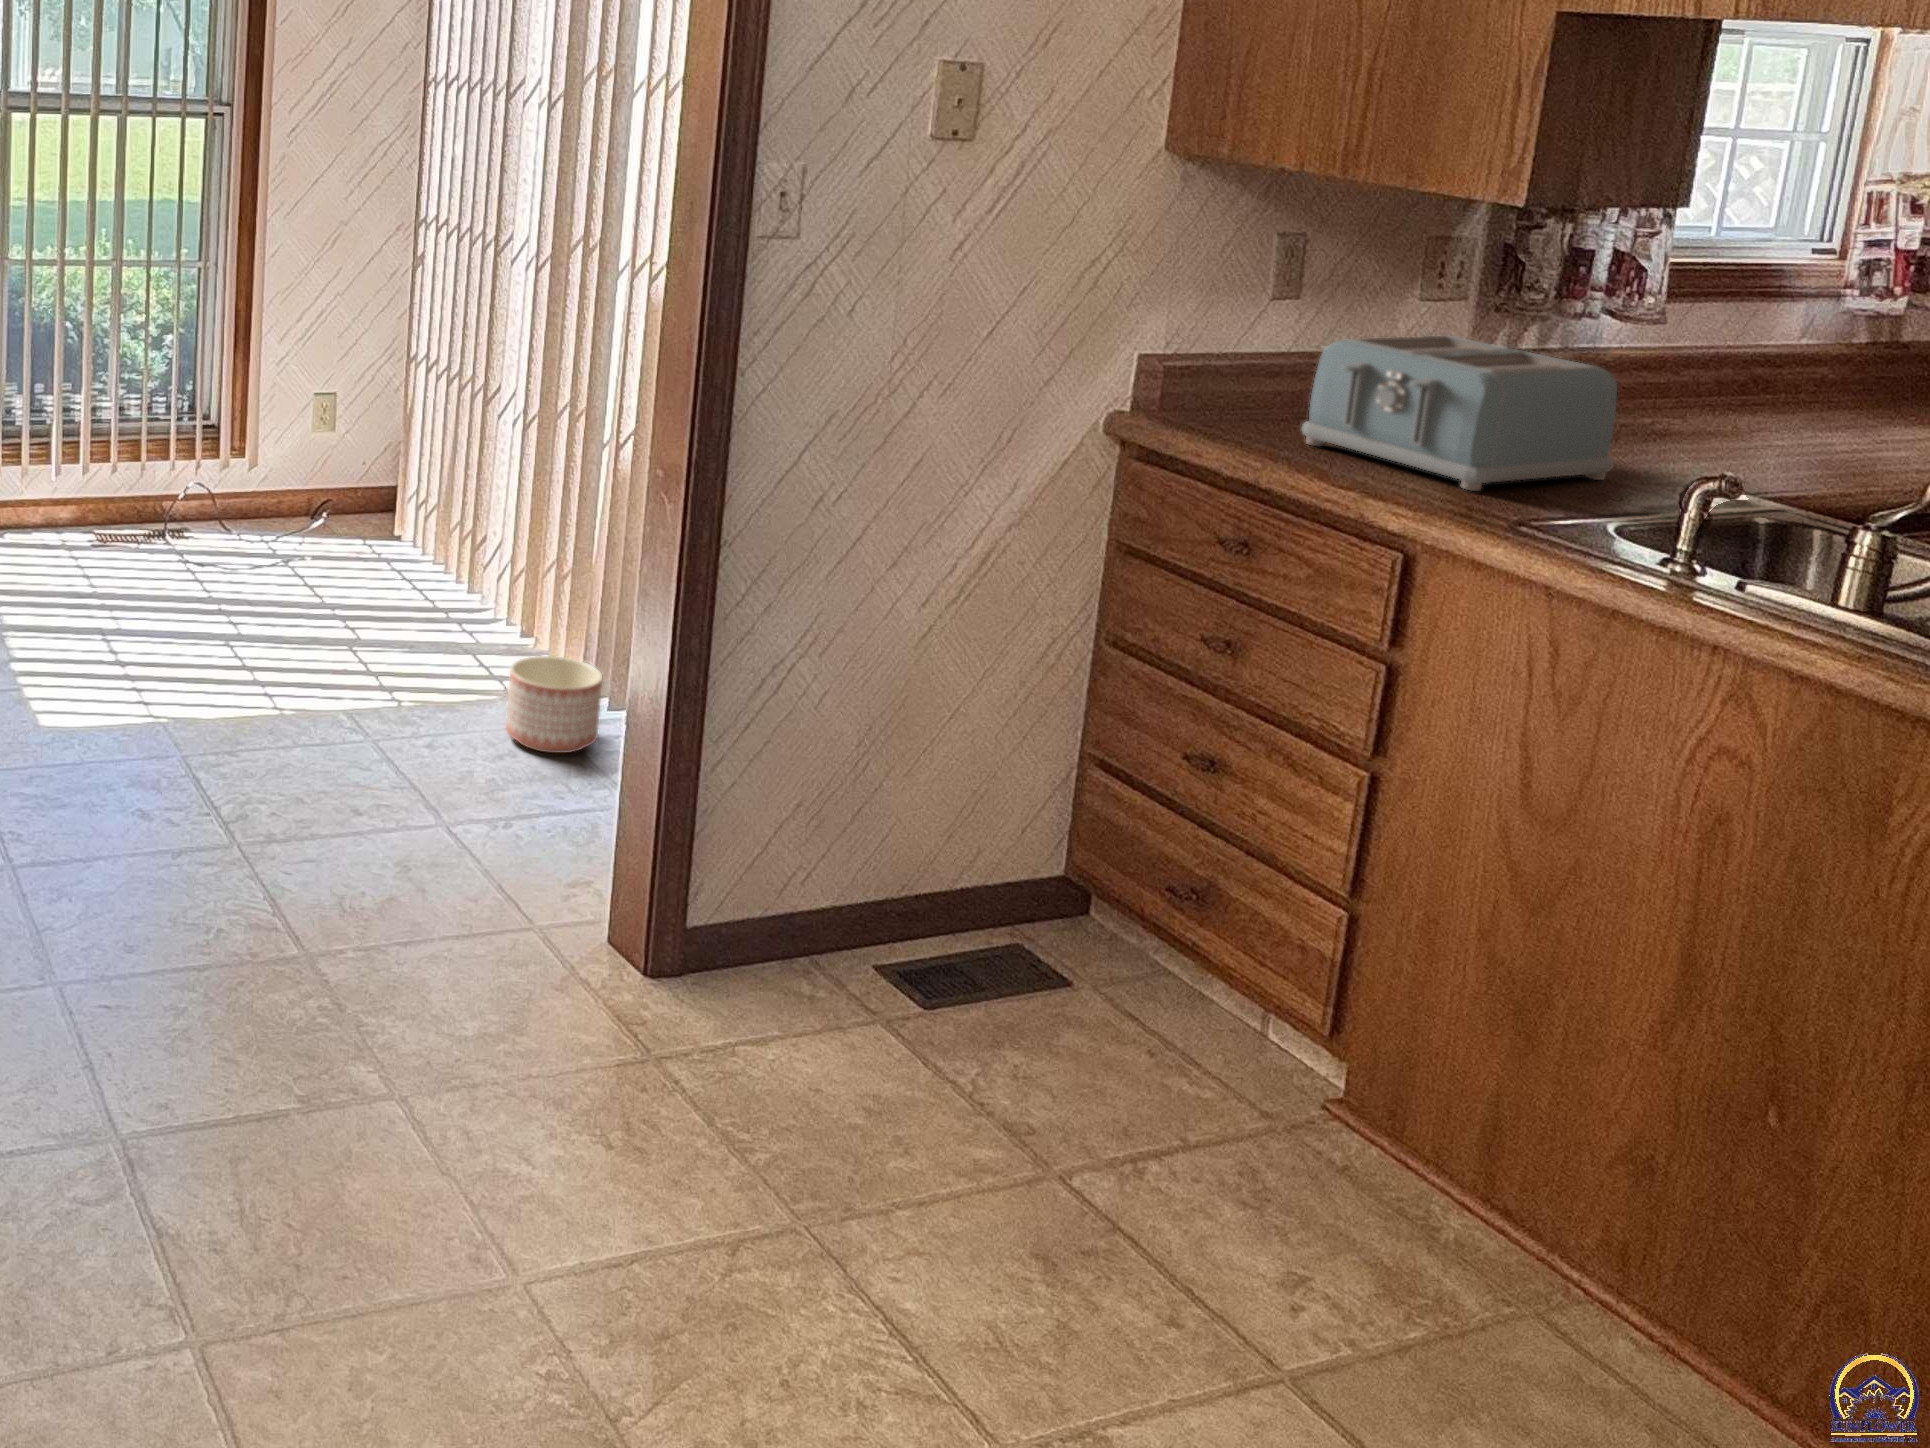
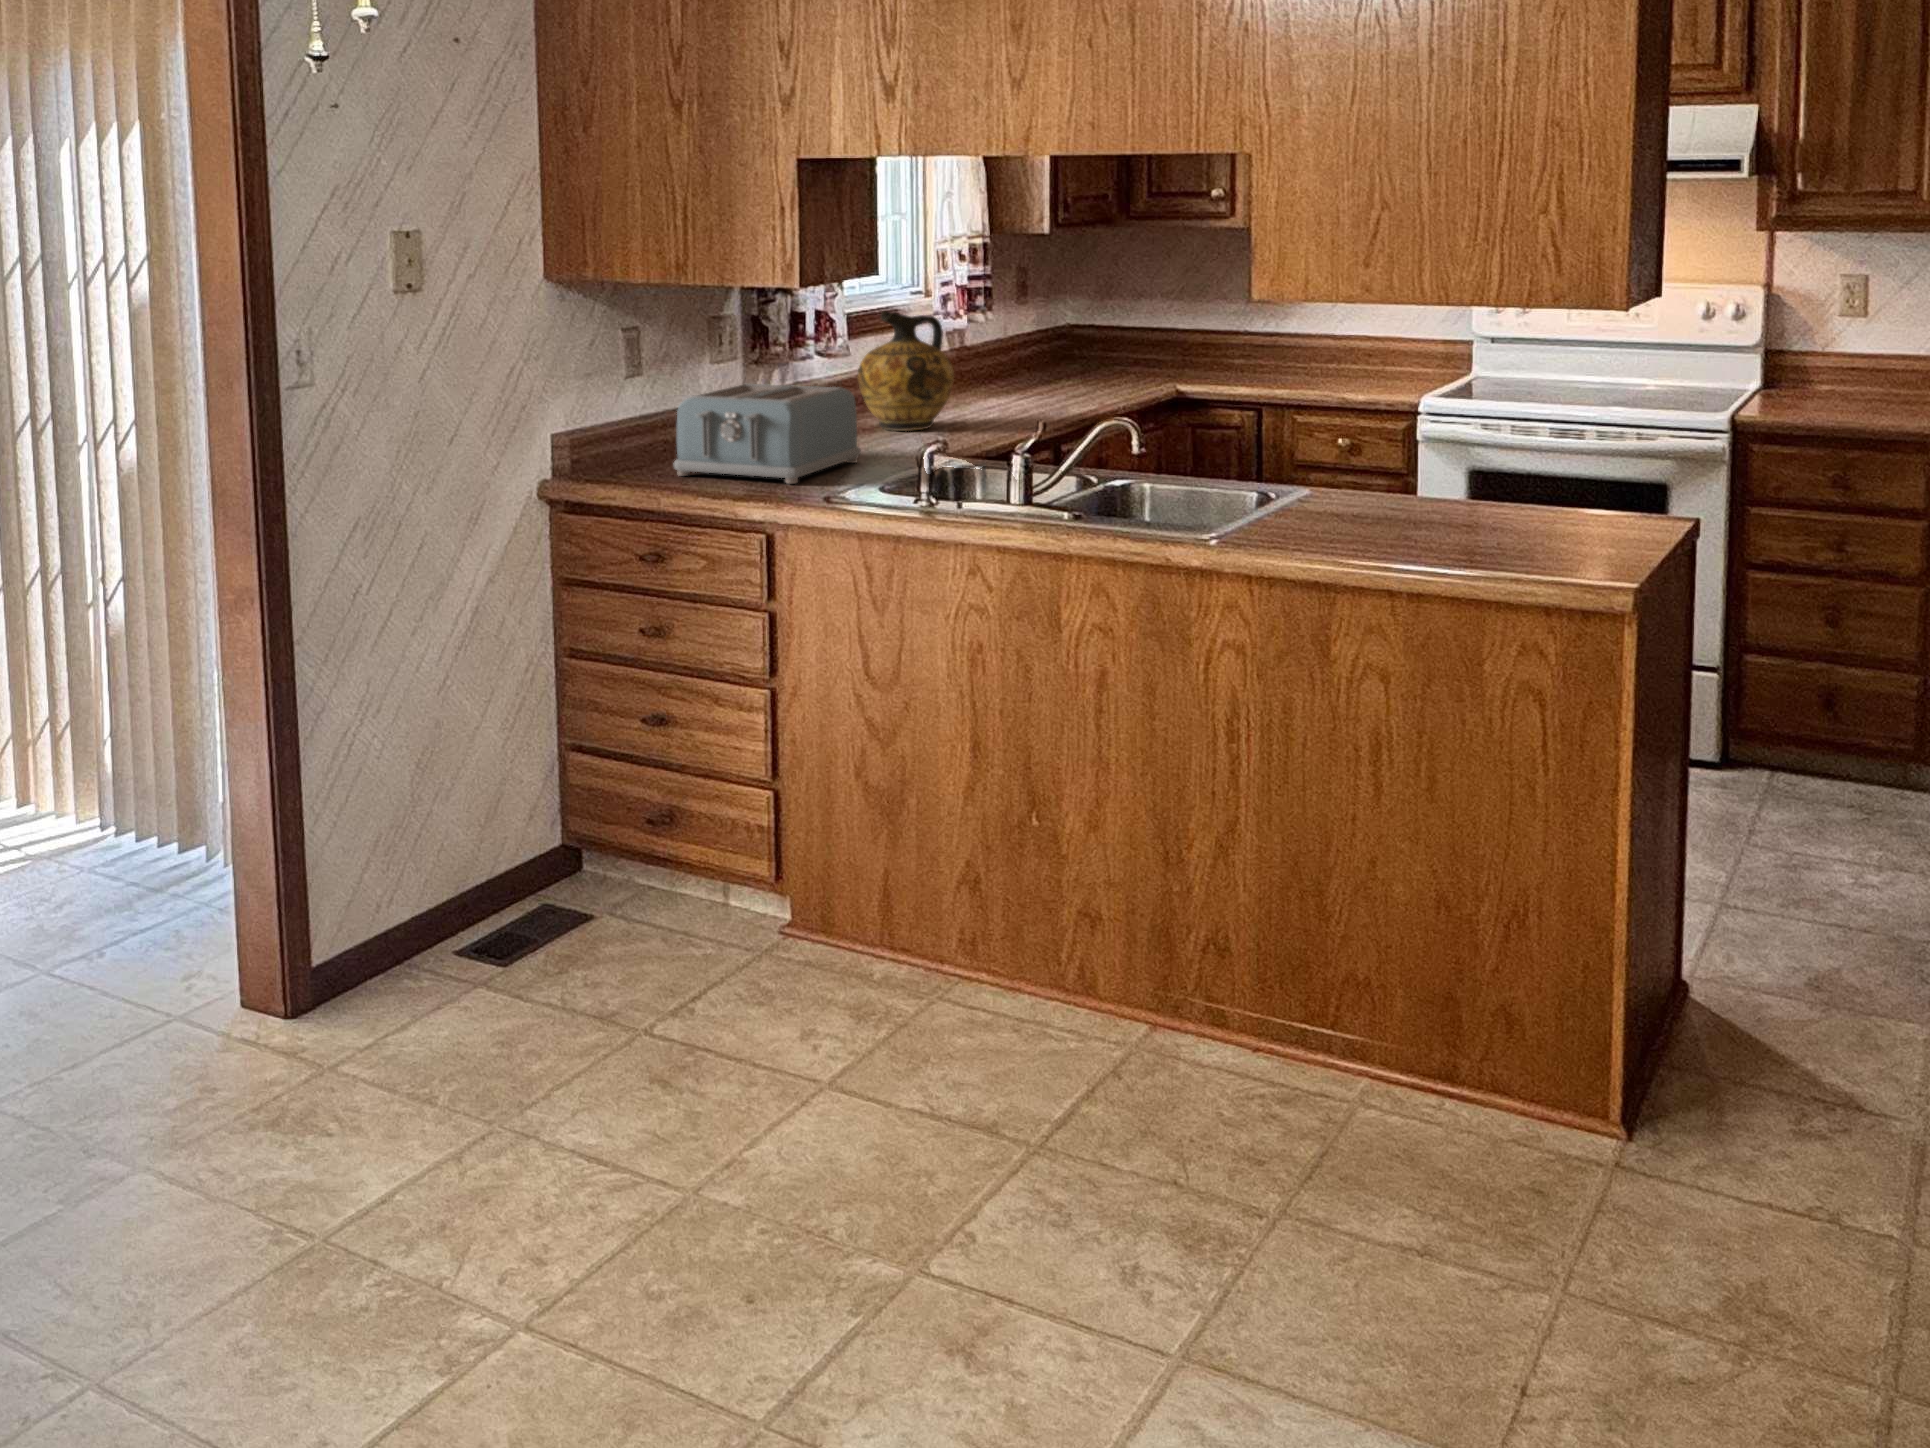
ceramic jug: none [1658,266,1831,452] -> present [858,311,954,431]
planter: present [506,656,602,753] -> none [44,801,137,890]

